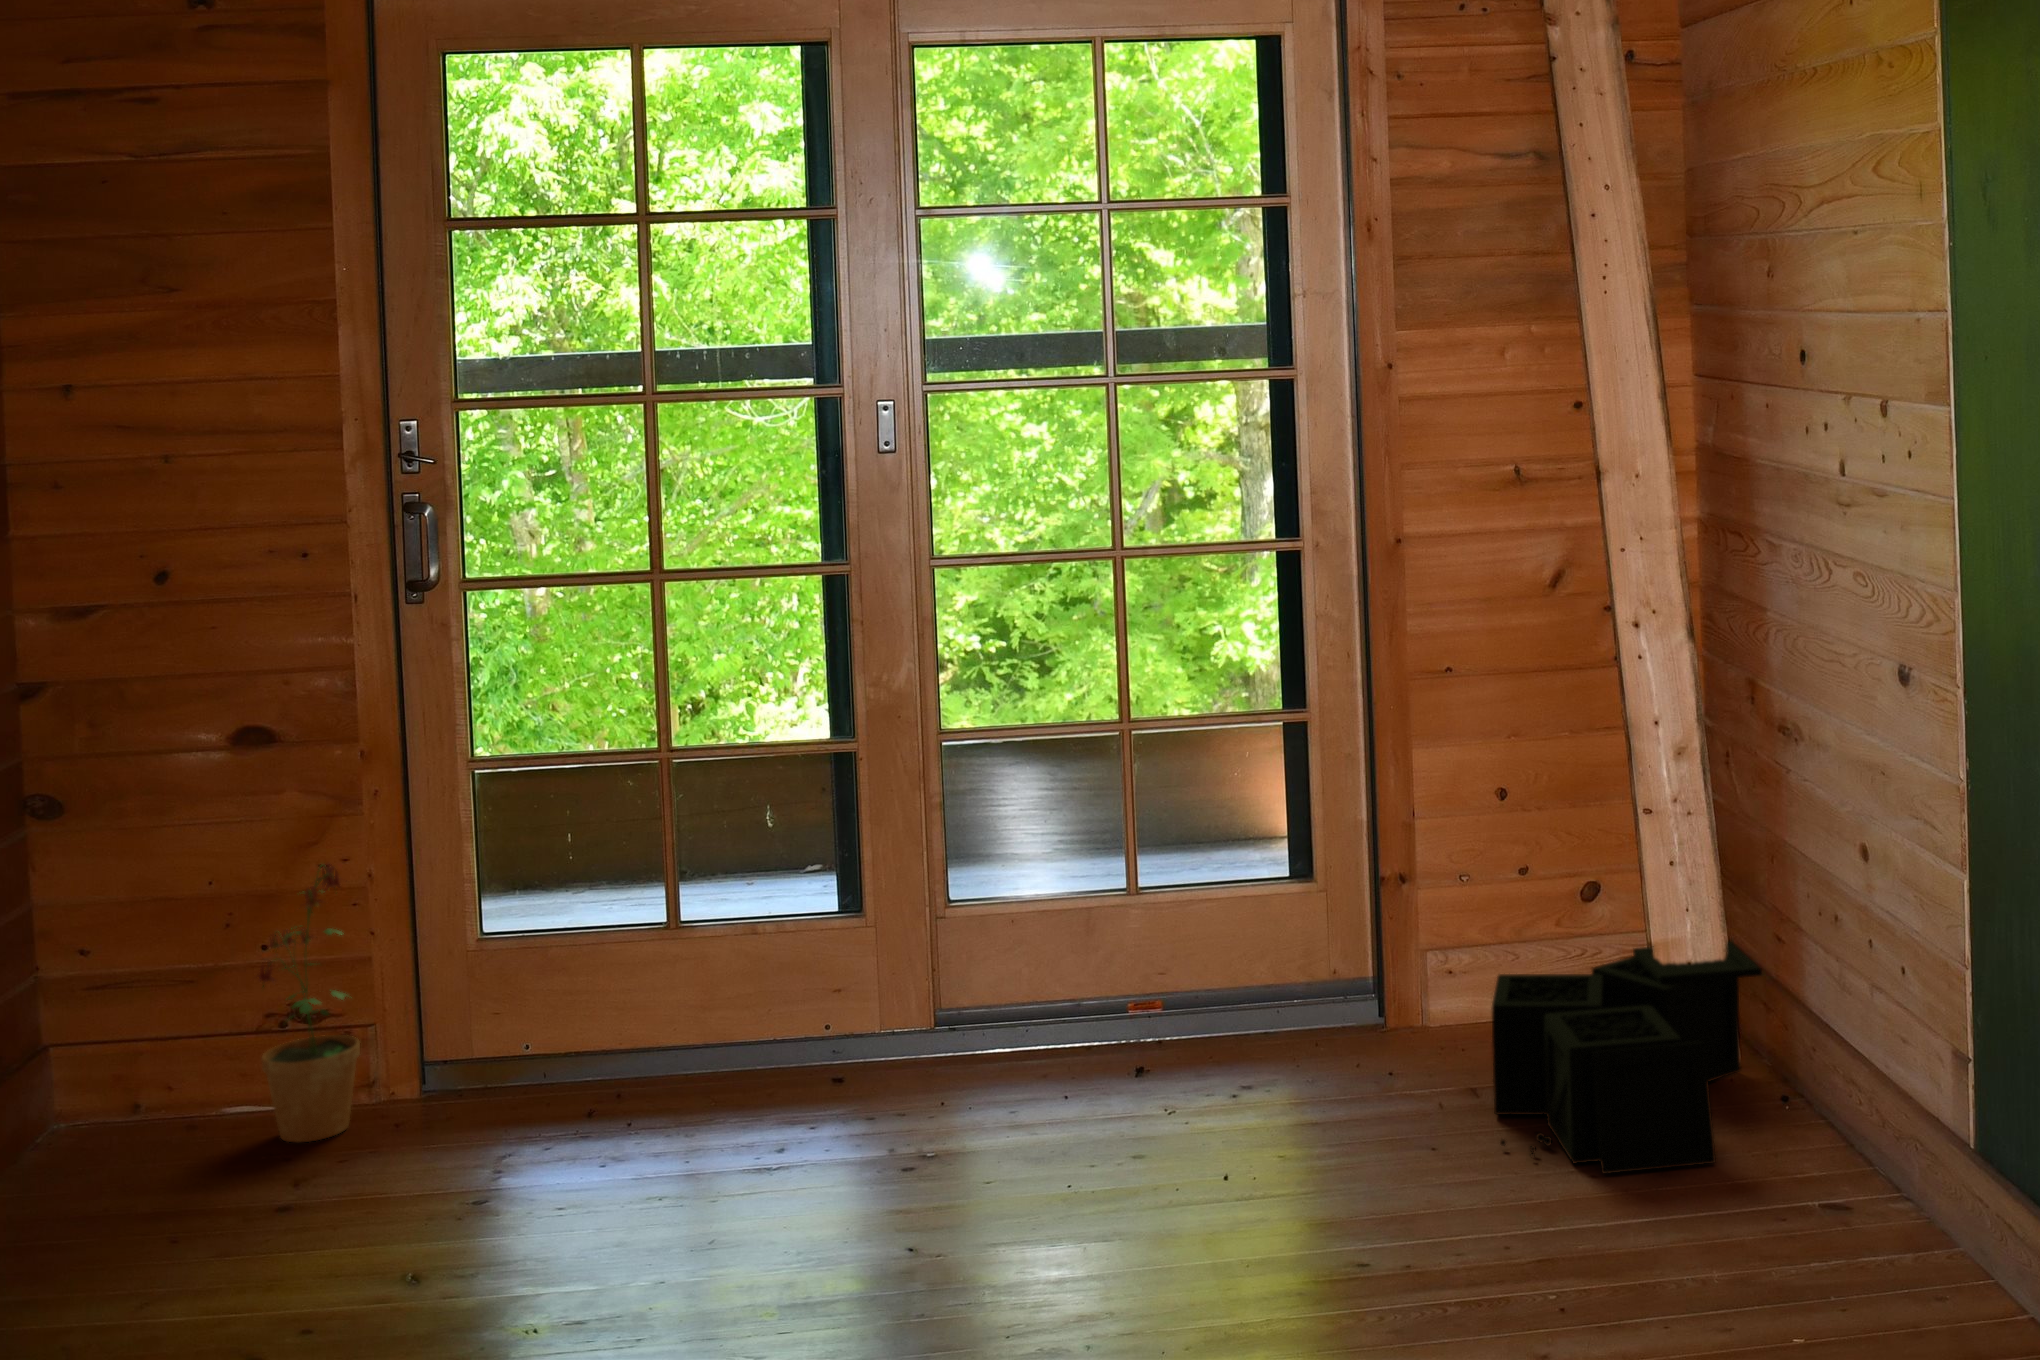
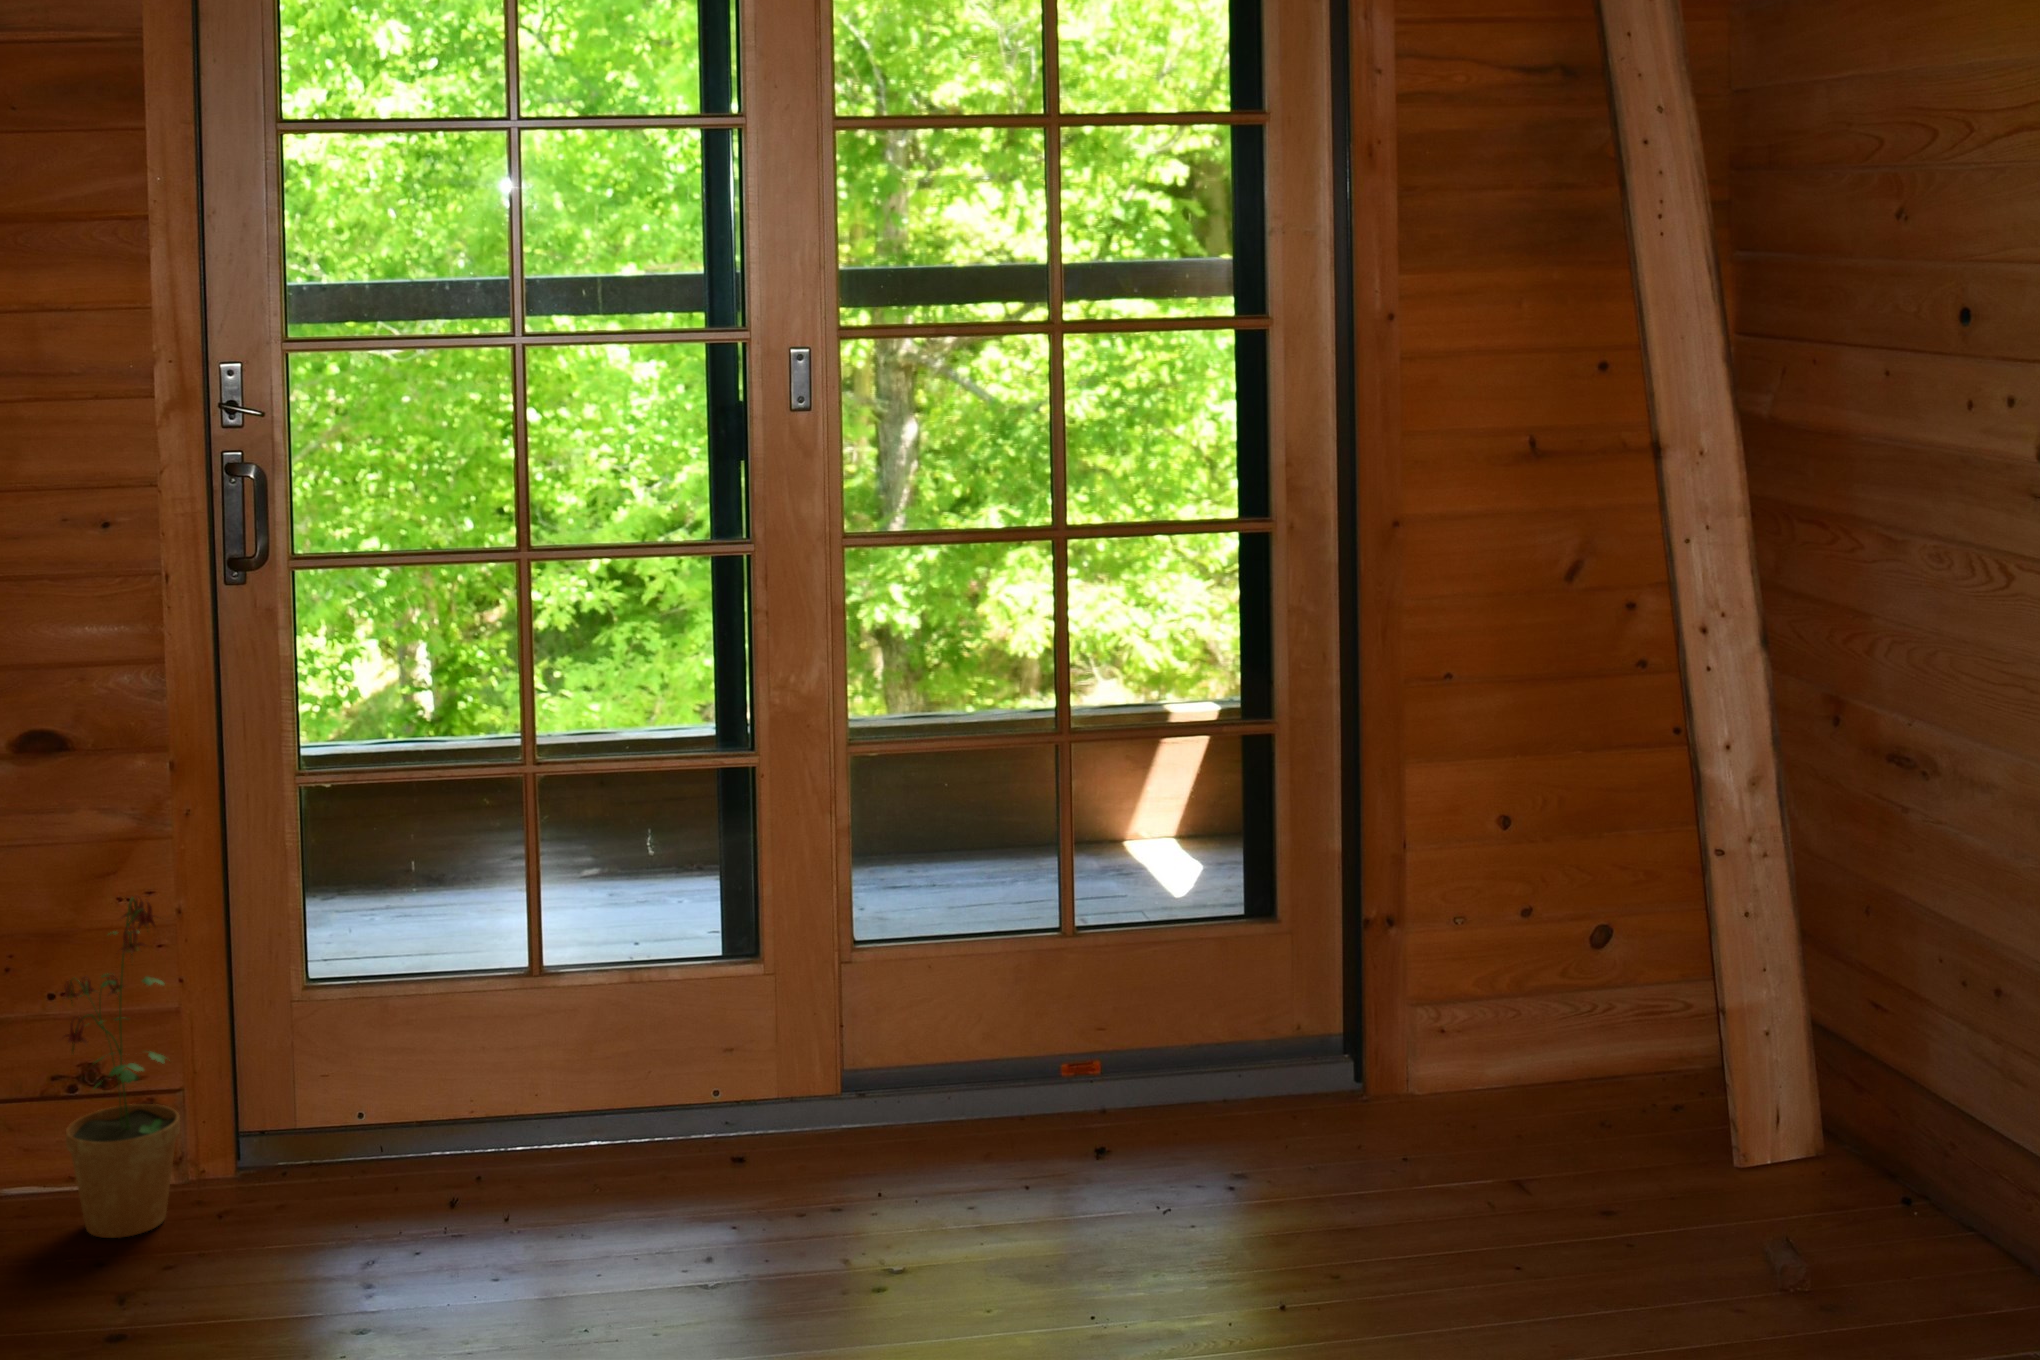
storage bin: present [1492,941,1762,1174] -> none [1550,1000,1896,1299]

